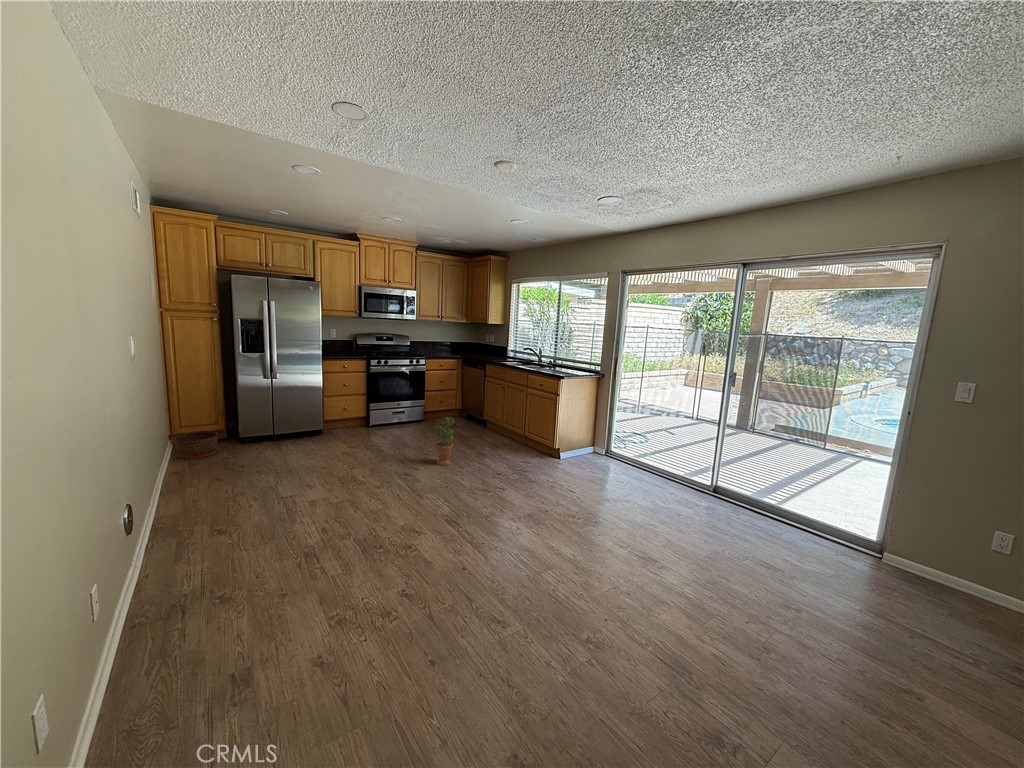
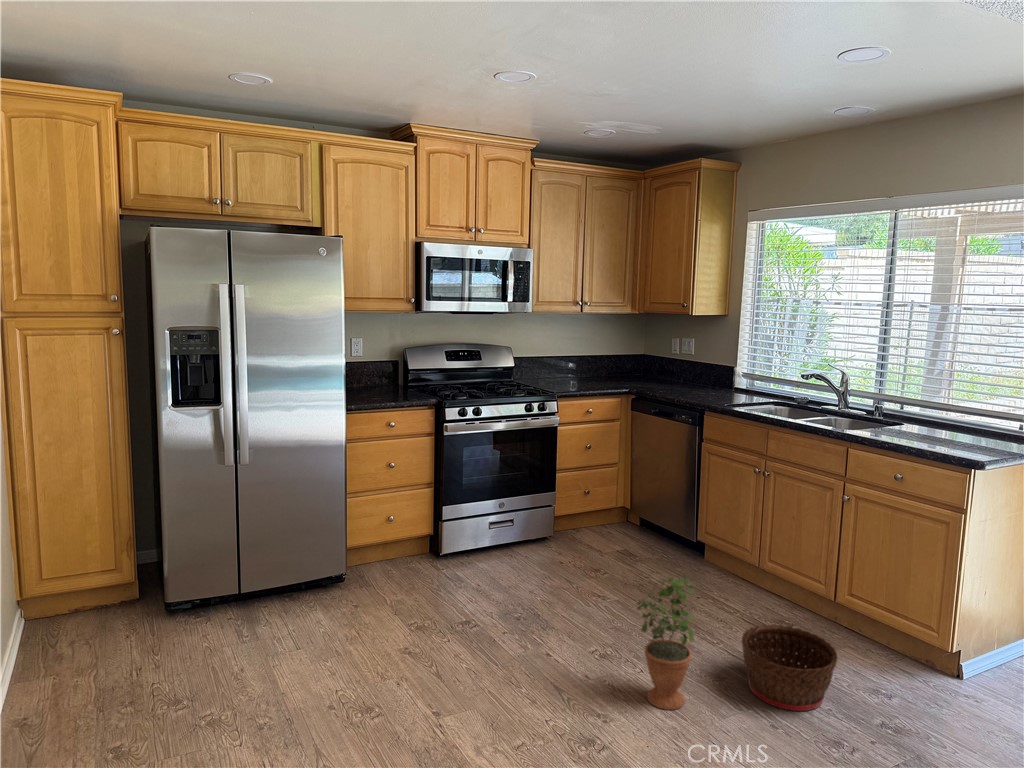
basket: present [173,431,218,459] -> present [742,625,837,711]

